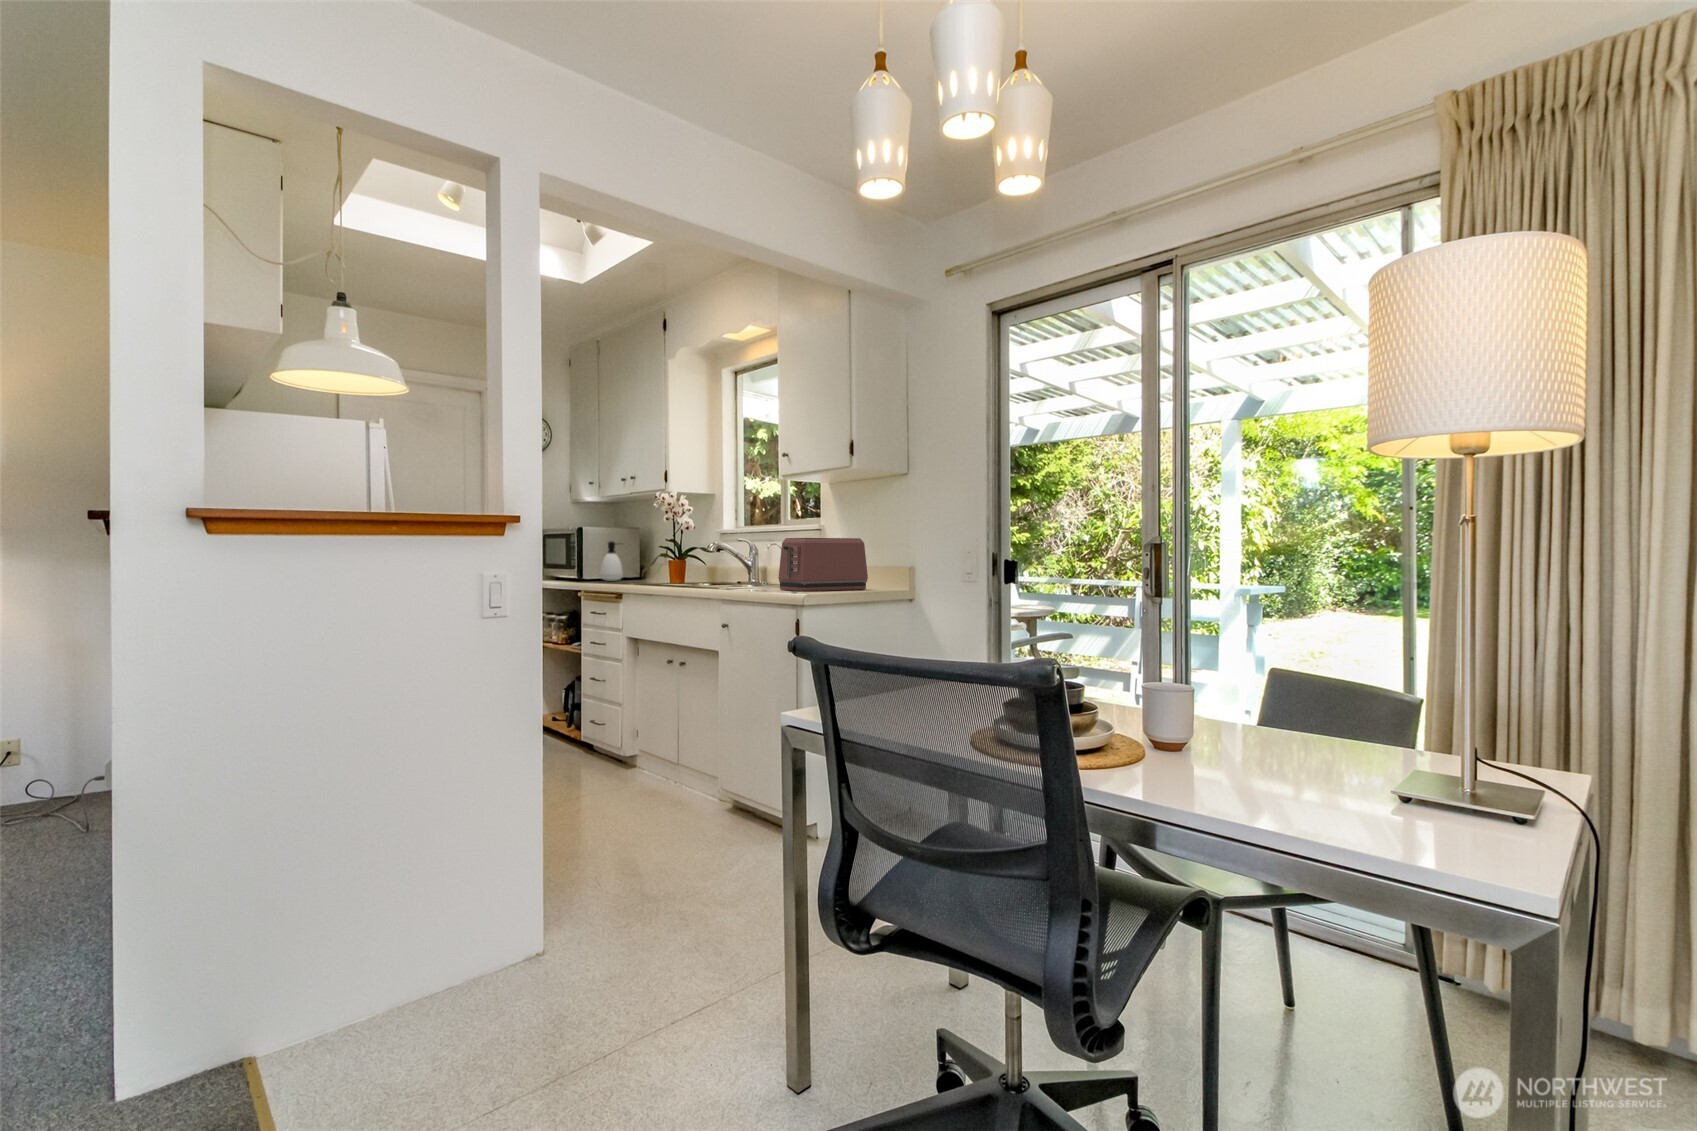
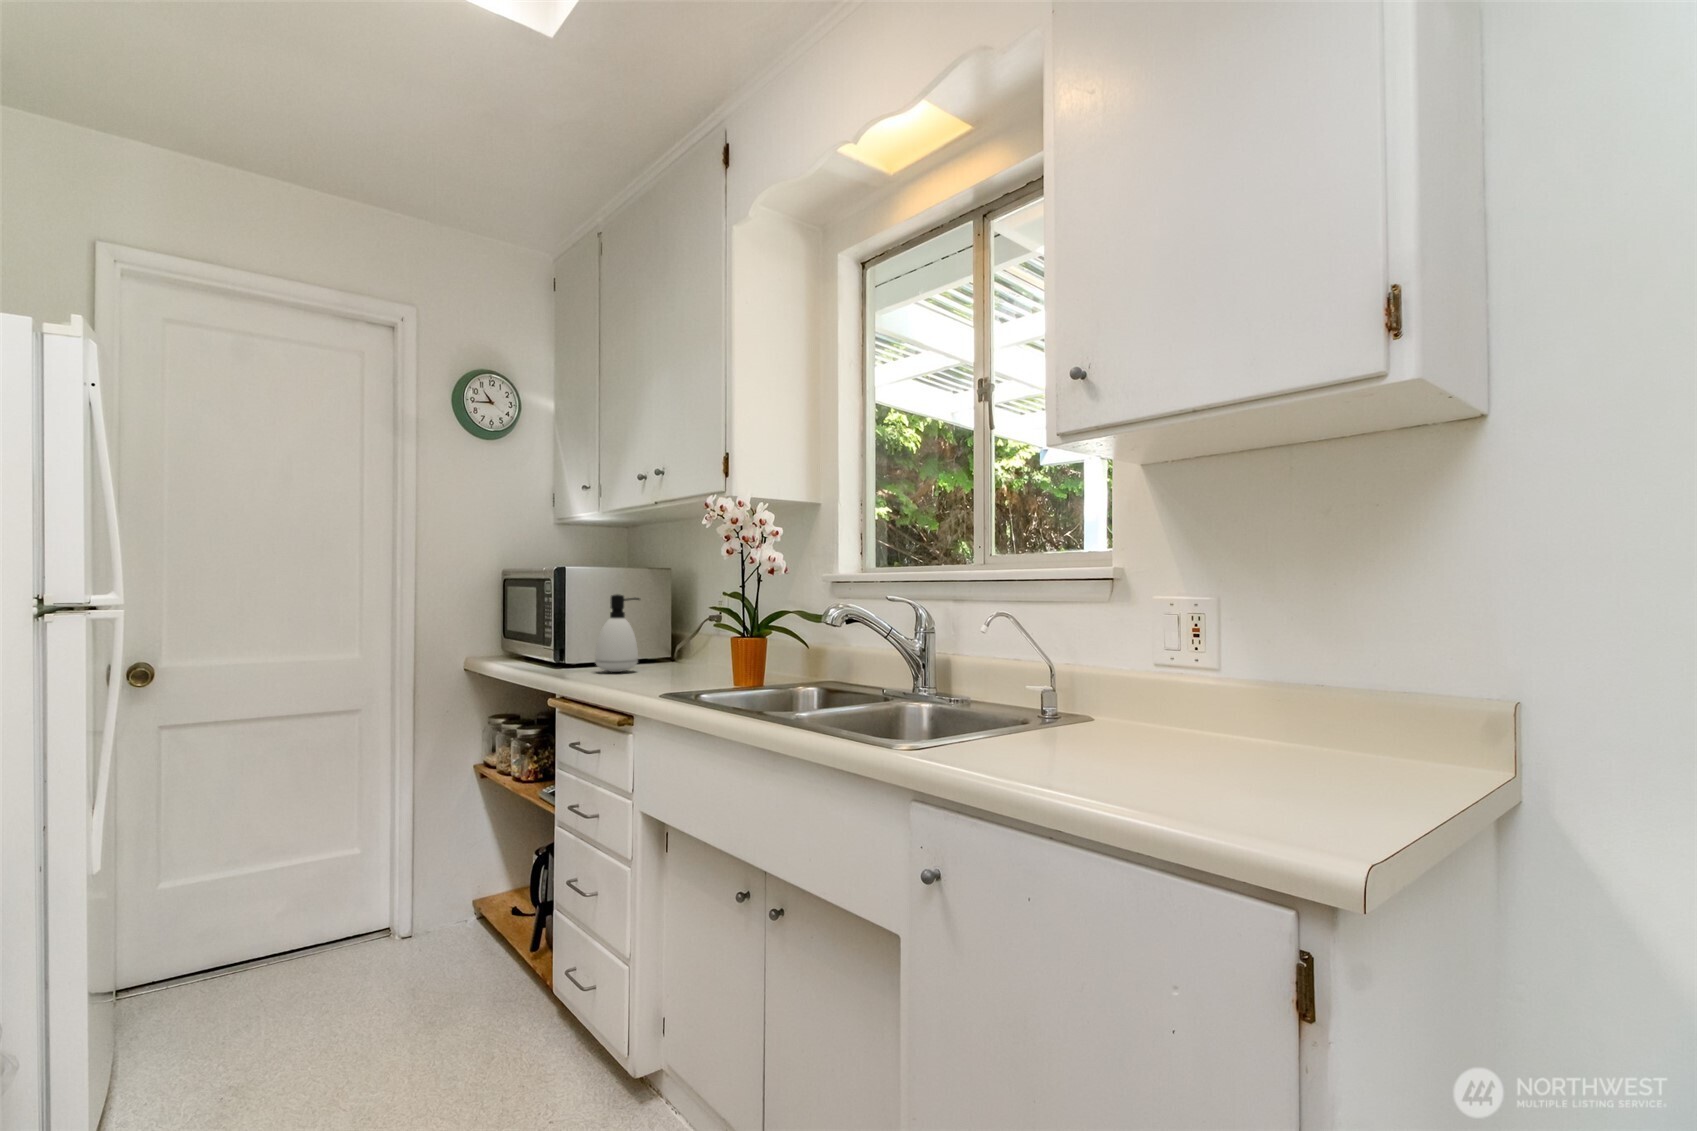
toaster: present [778,538,868,591] -> none [1092,609,1360,795]

